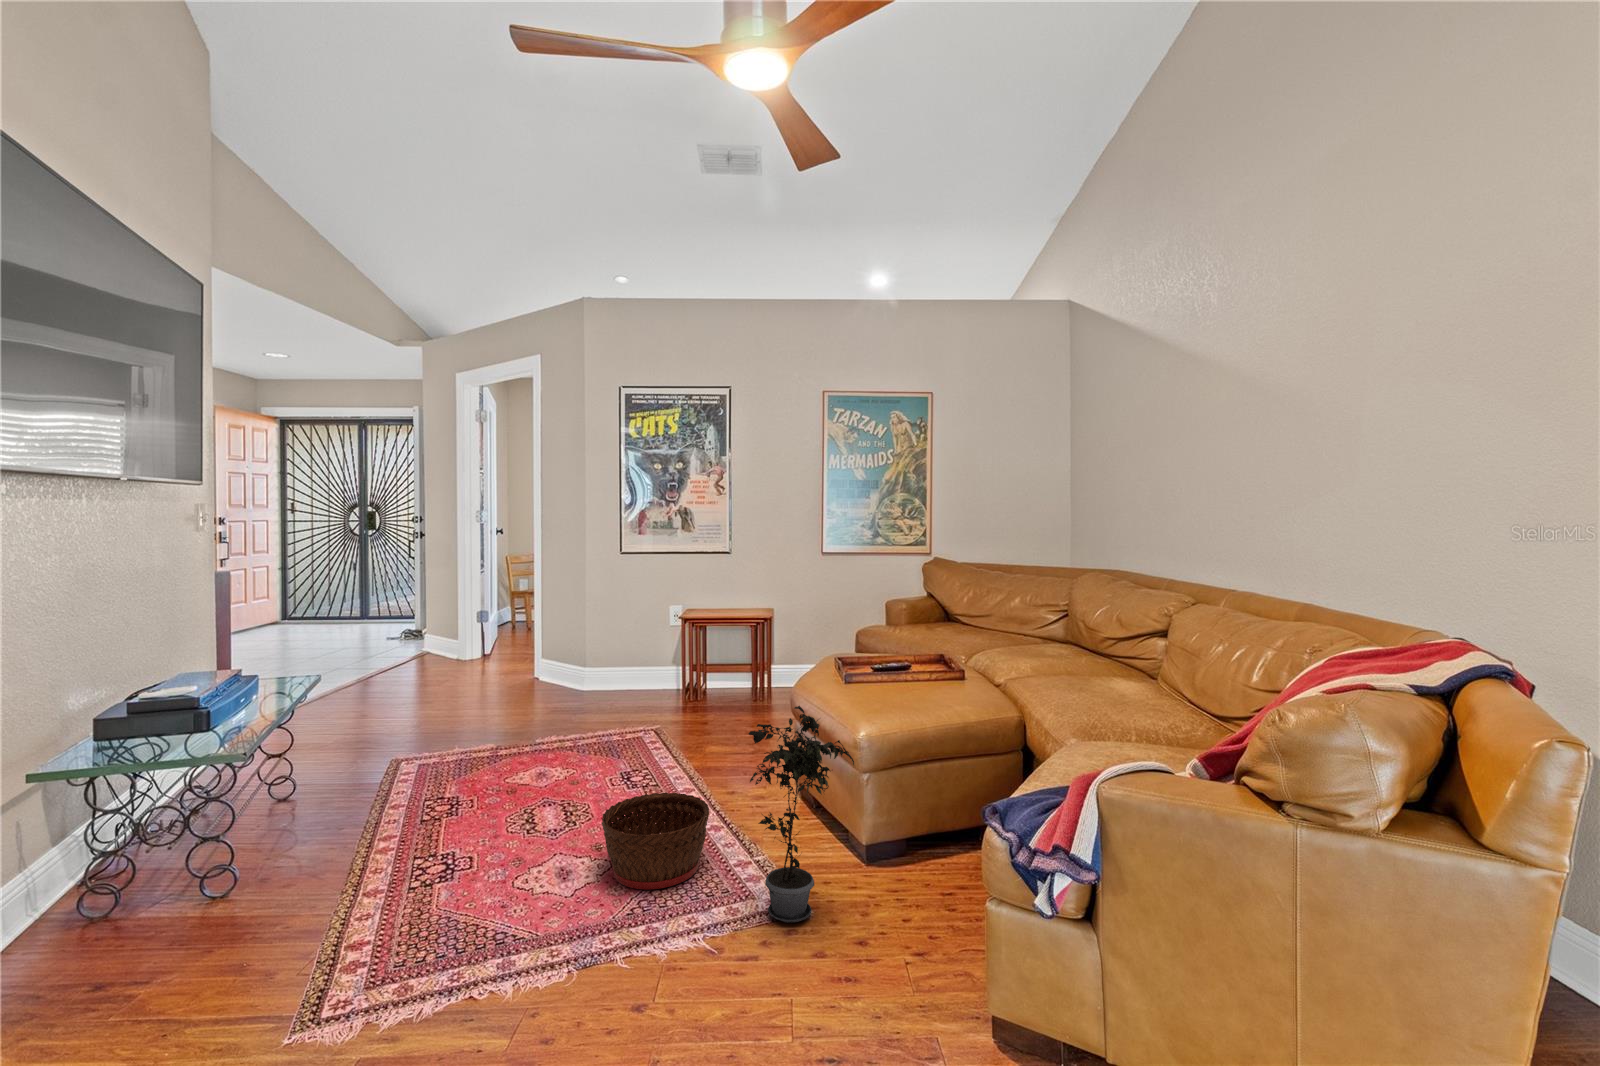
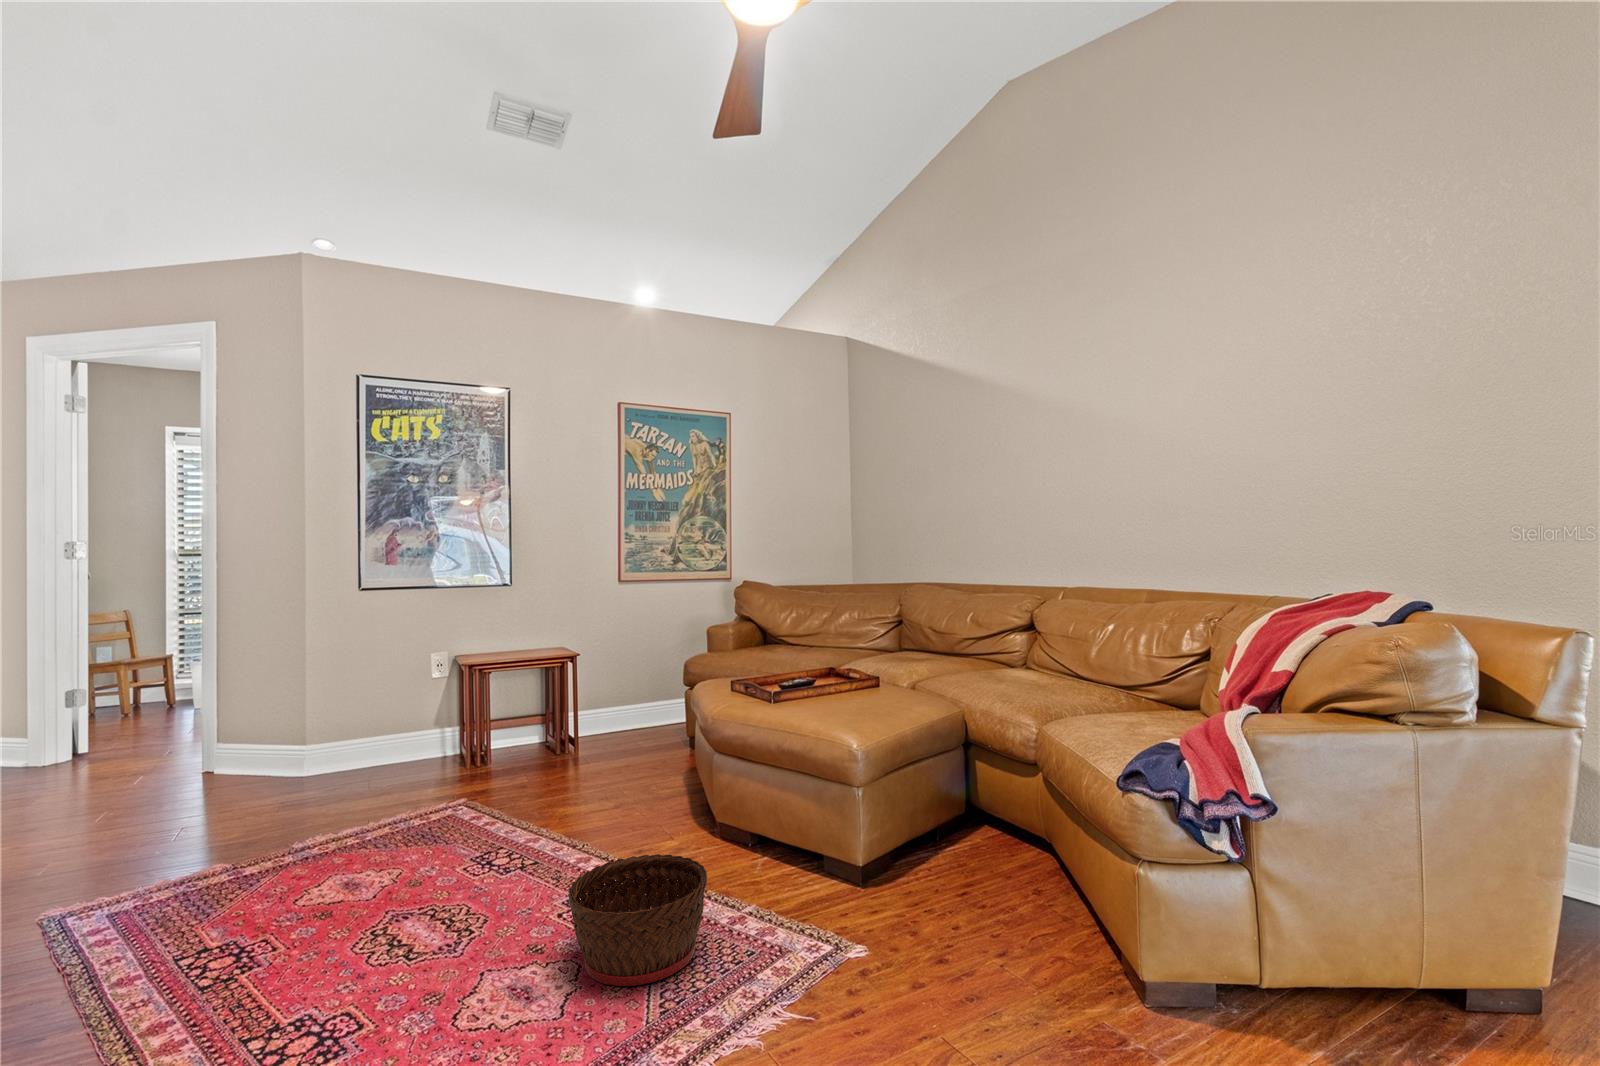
potted plant: present [749,706,854,923] -> none [768,711,921,963]

